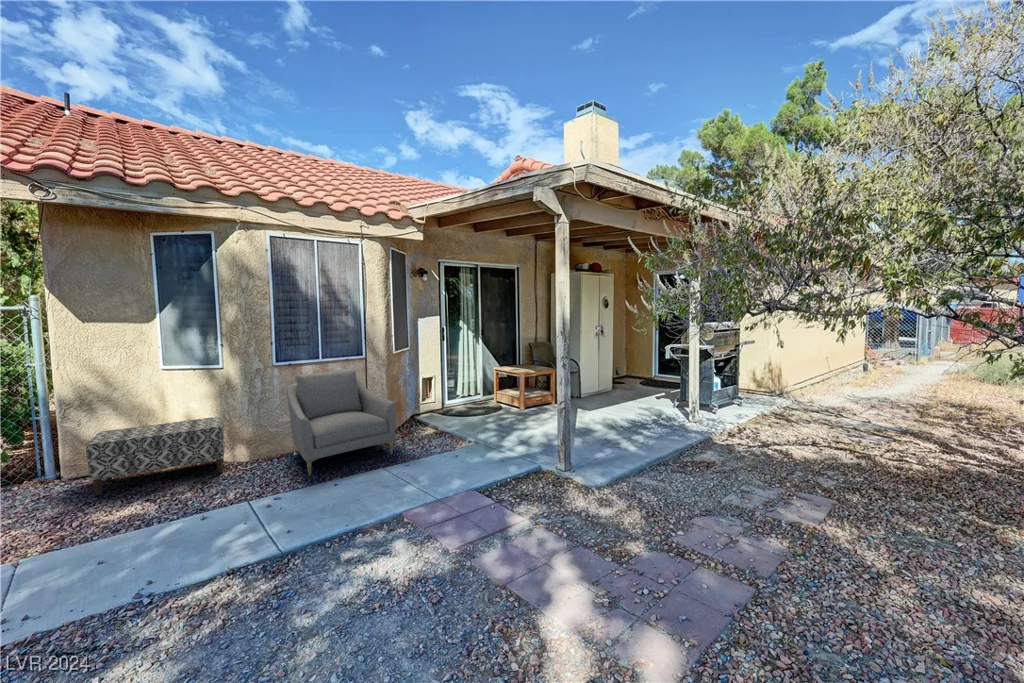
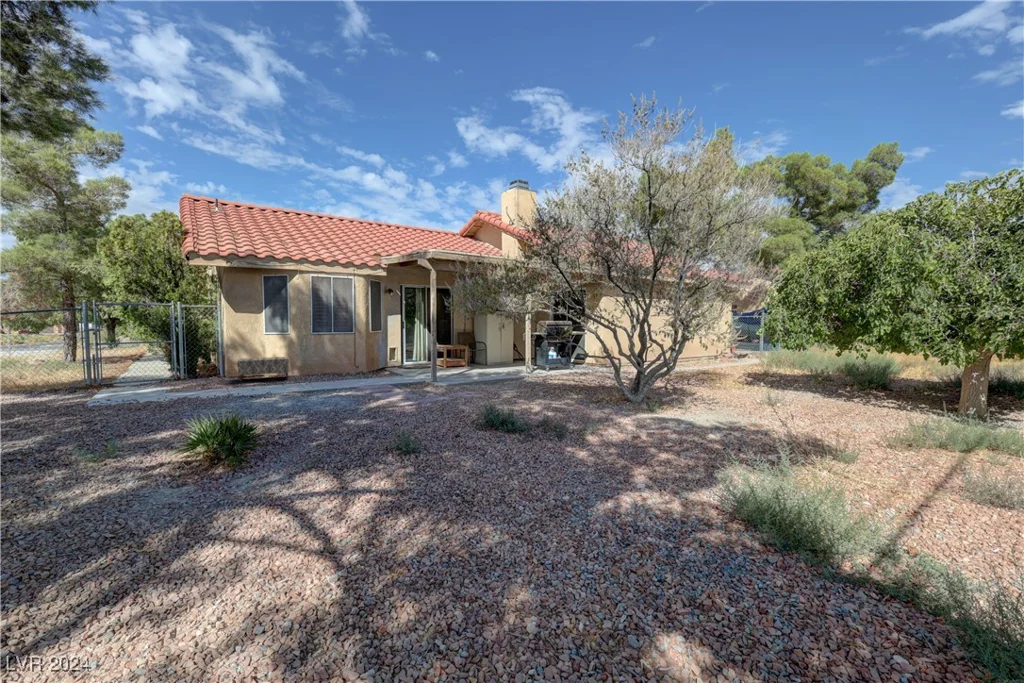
chair: present [286,369,396,476] -> none [317,339,364,381]

